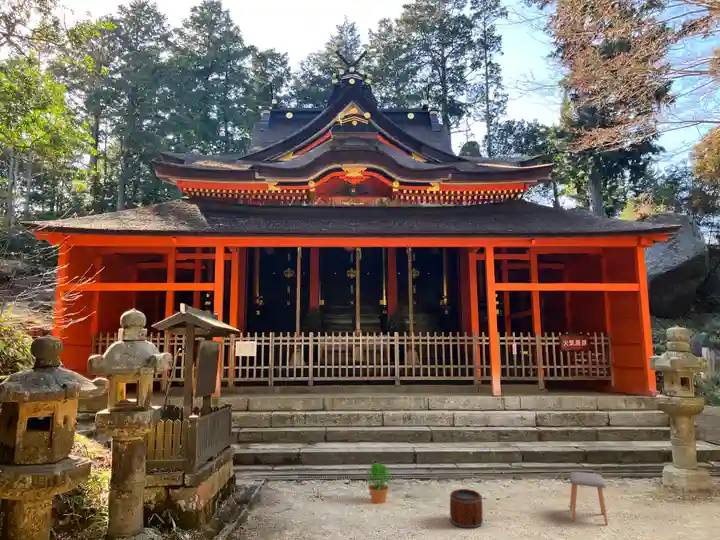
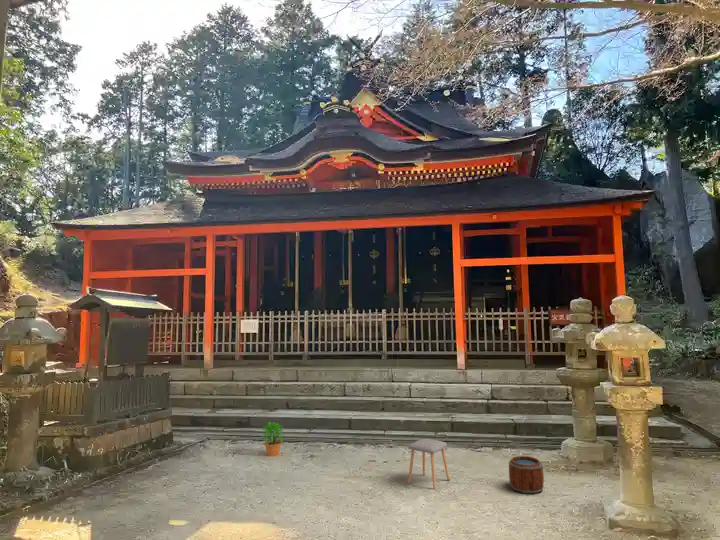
bucket: present [450,489,483,528] -> present [509,456,544,494]

